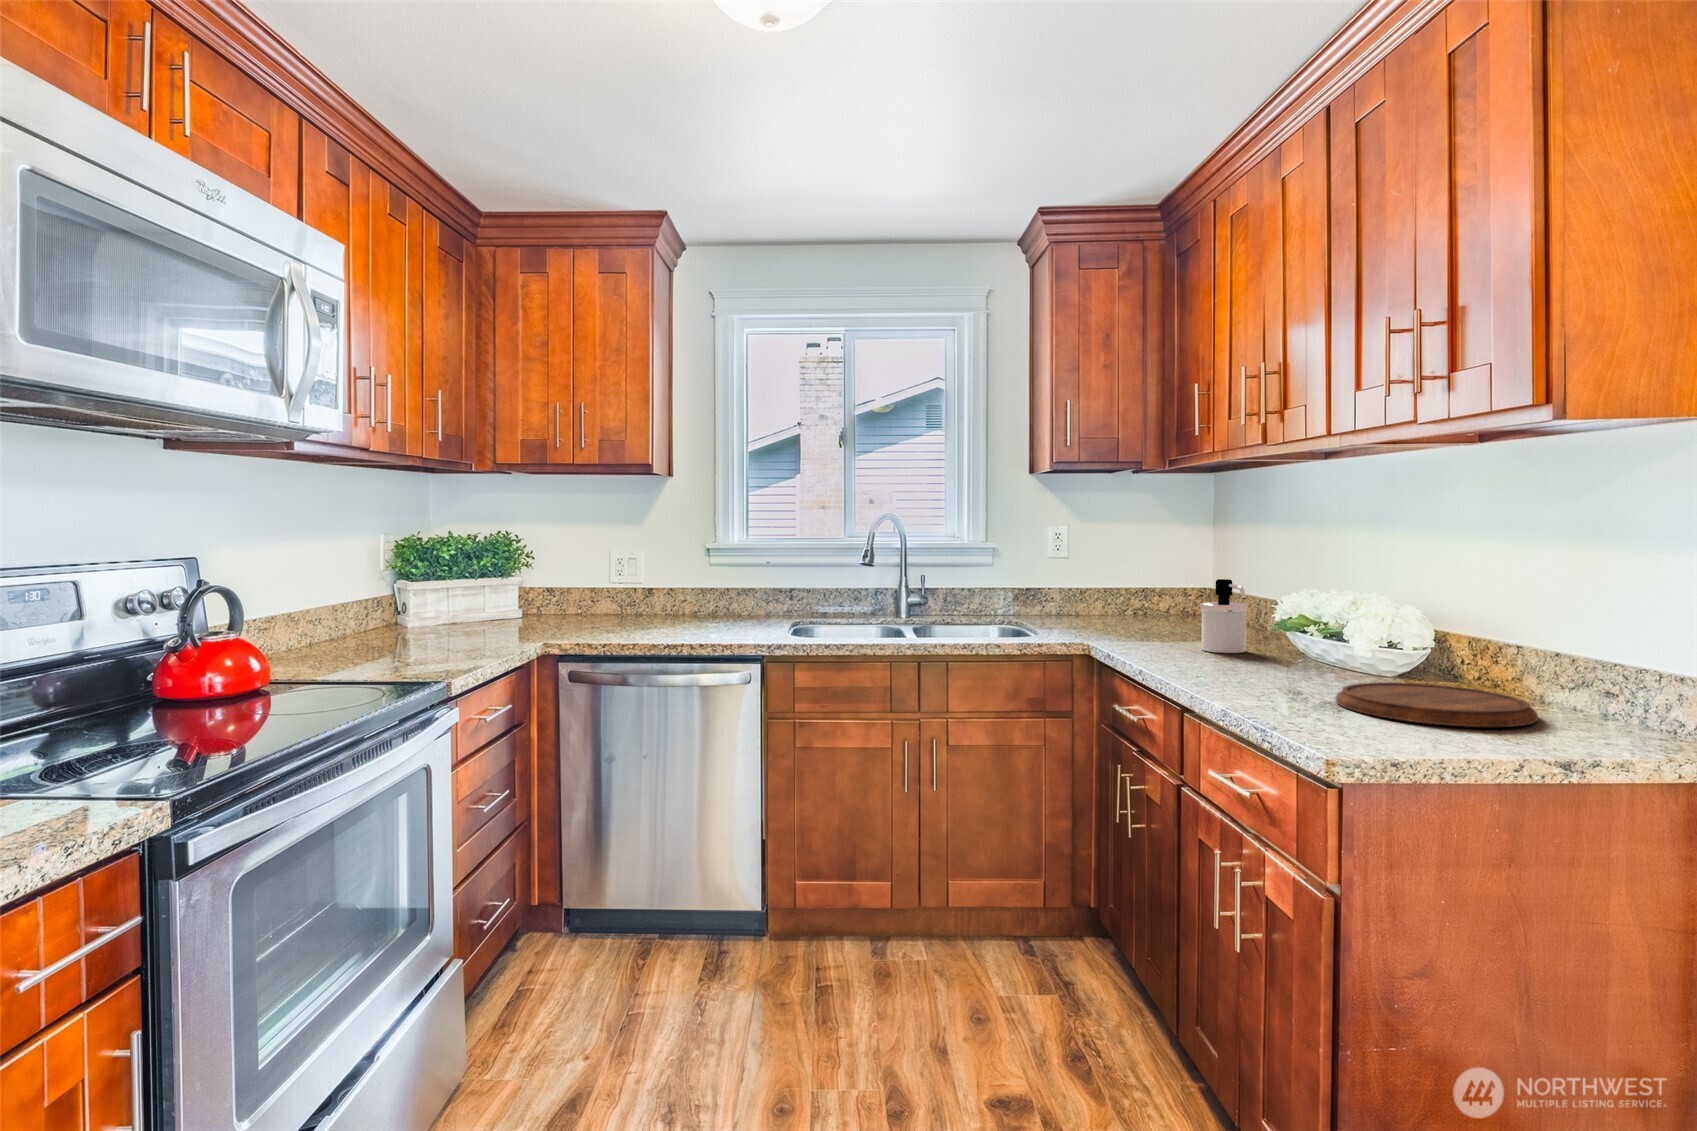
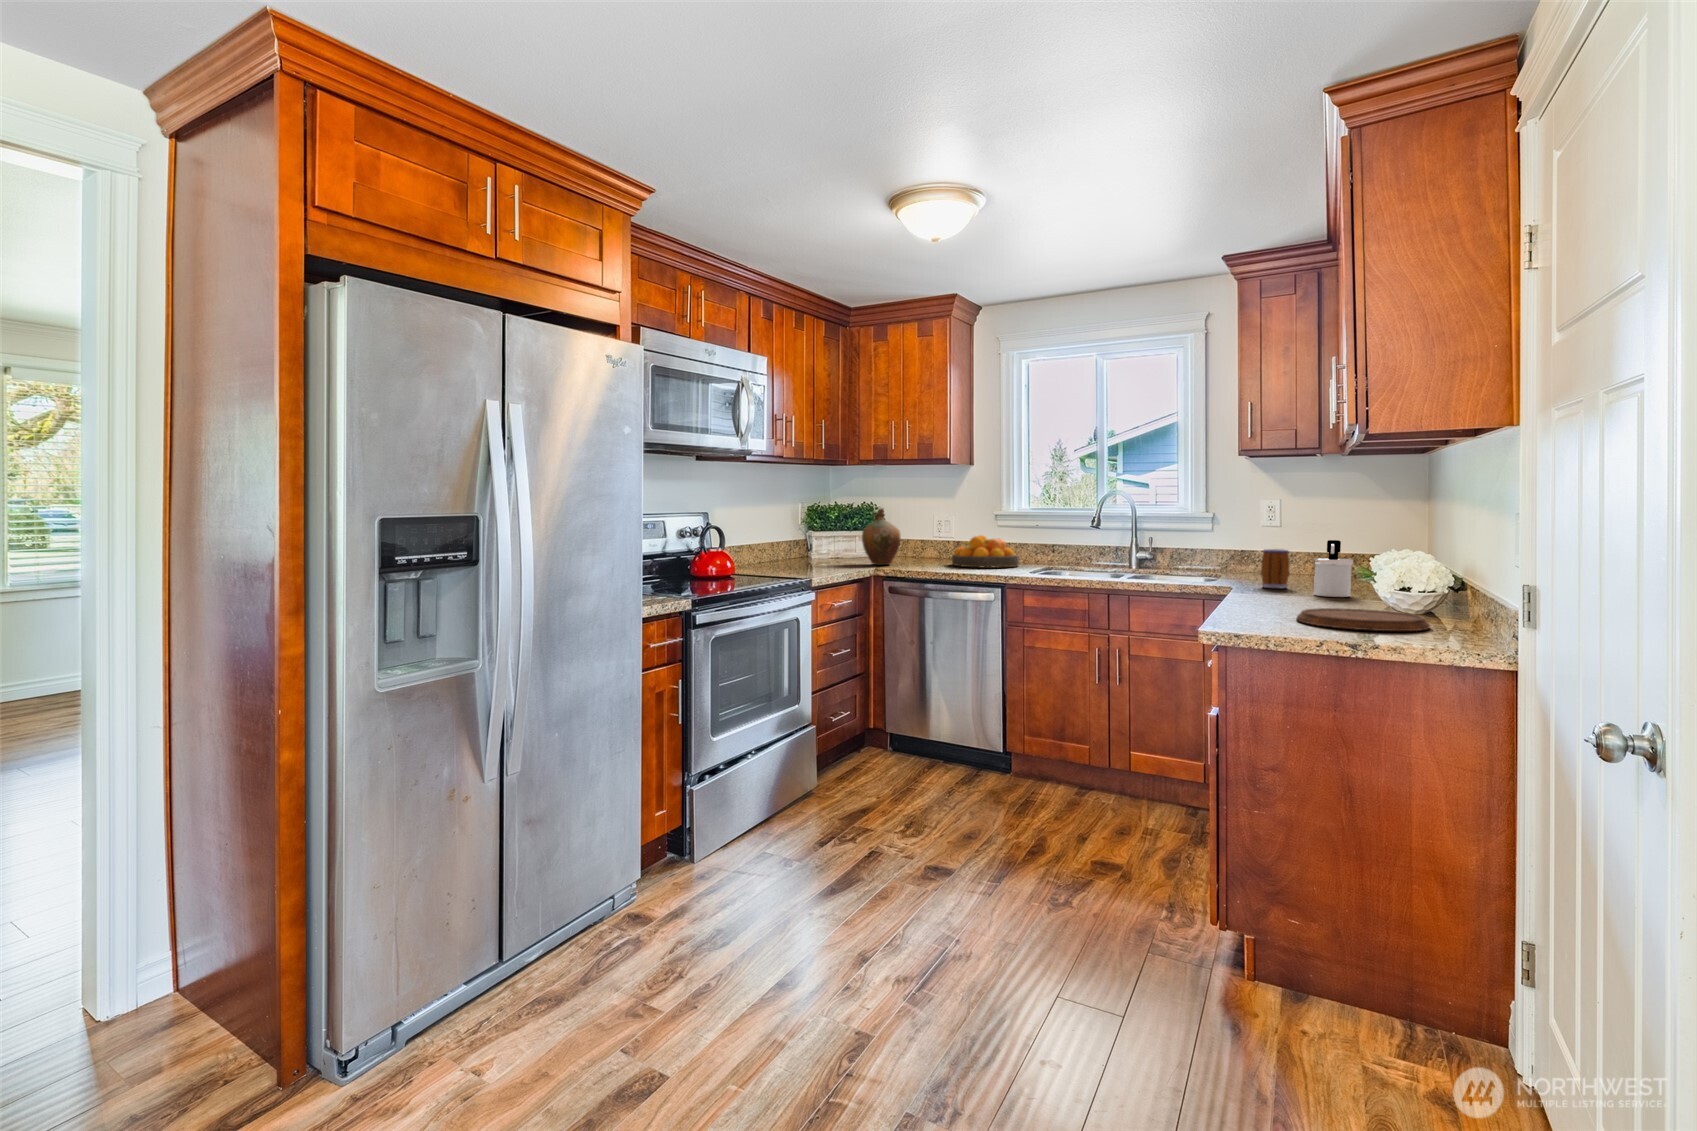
ceramic jug: none [504,542,572,633] -> present [862,508,901,565]
fruit bowl: none [652,579,751,628] -> present [952,535,1019,567]
mug: none [1113,591,1151,642] -> present [1261,549,1290,588]

